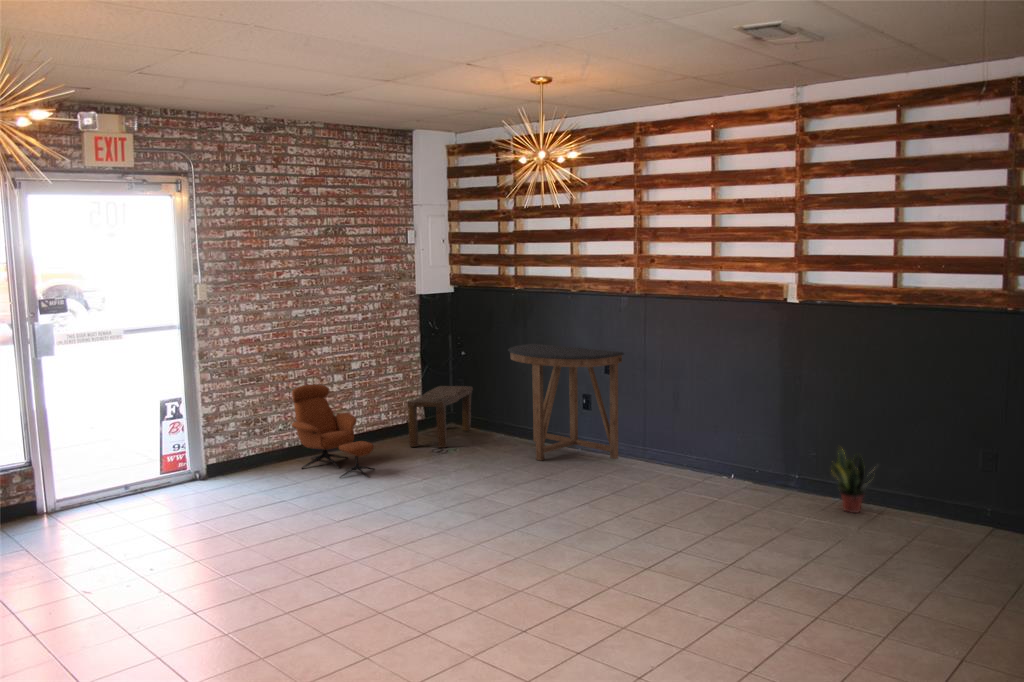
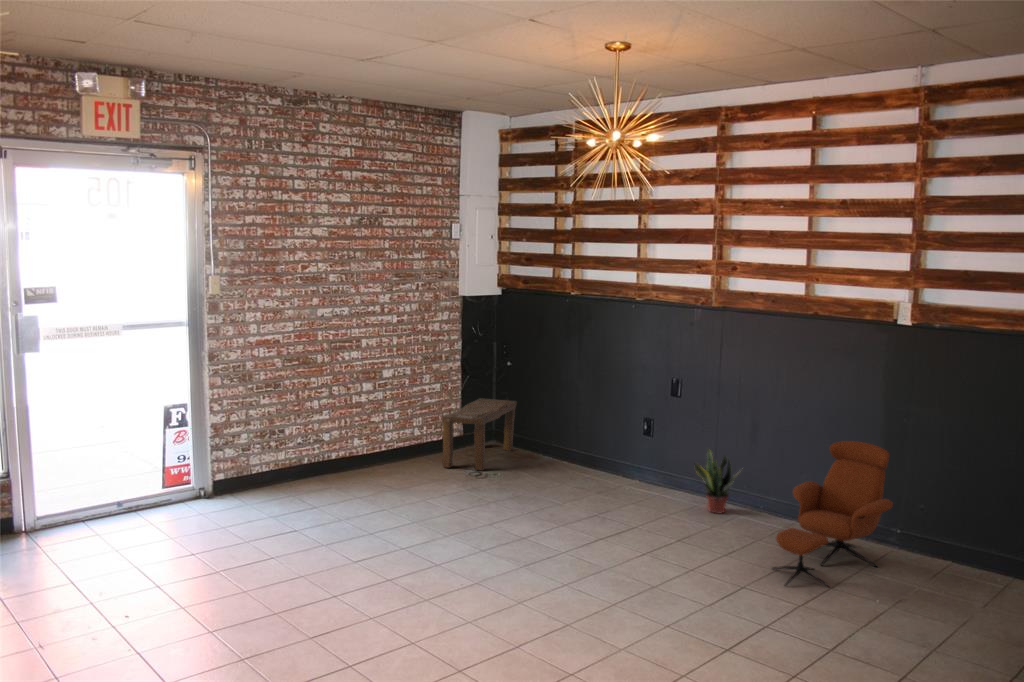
console table: present [508,344,624,460] -> none [559,357,694,497]
lounge chair: present [292,384,374,477] -> present [772,441,893,587]
potted plant: present [831,447,869,513] -> present [695,449,741,514]

